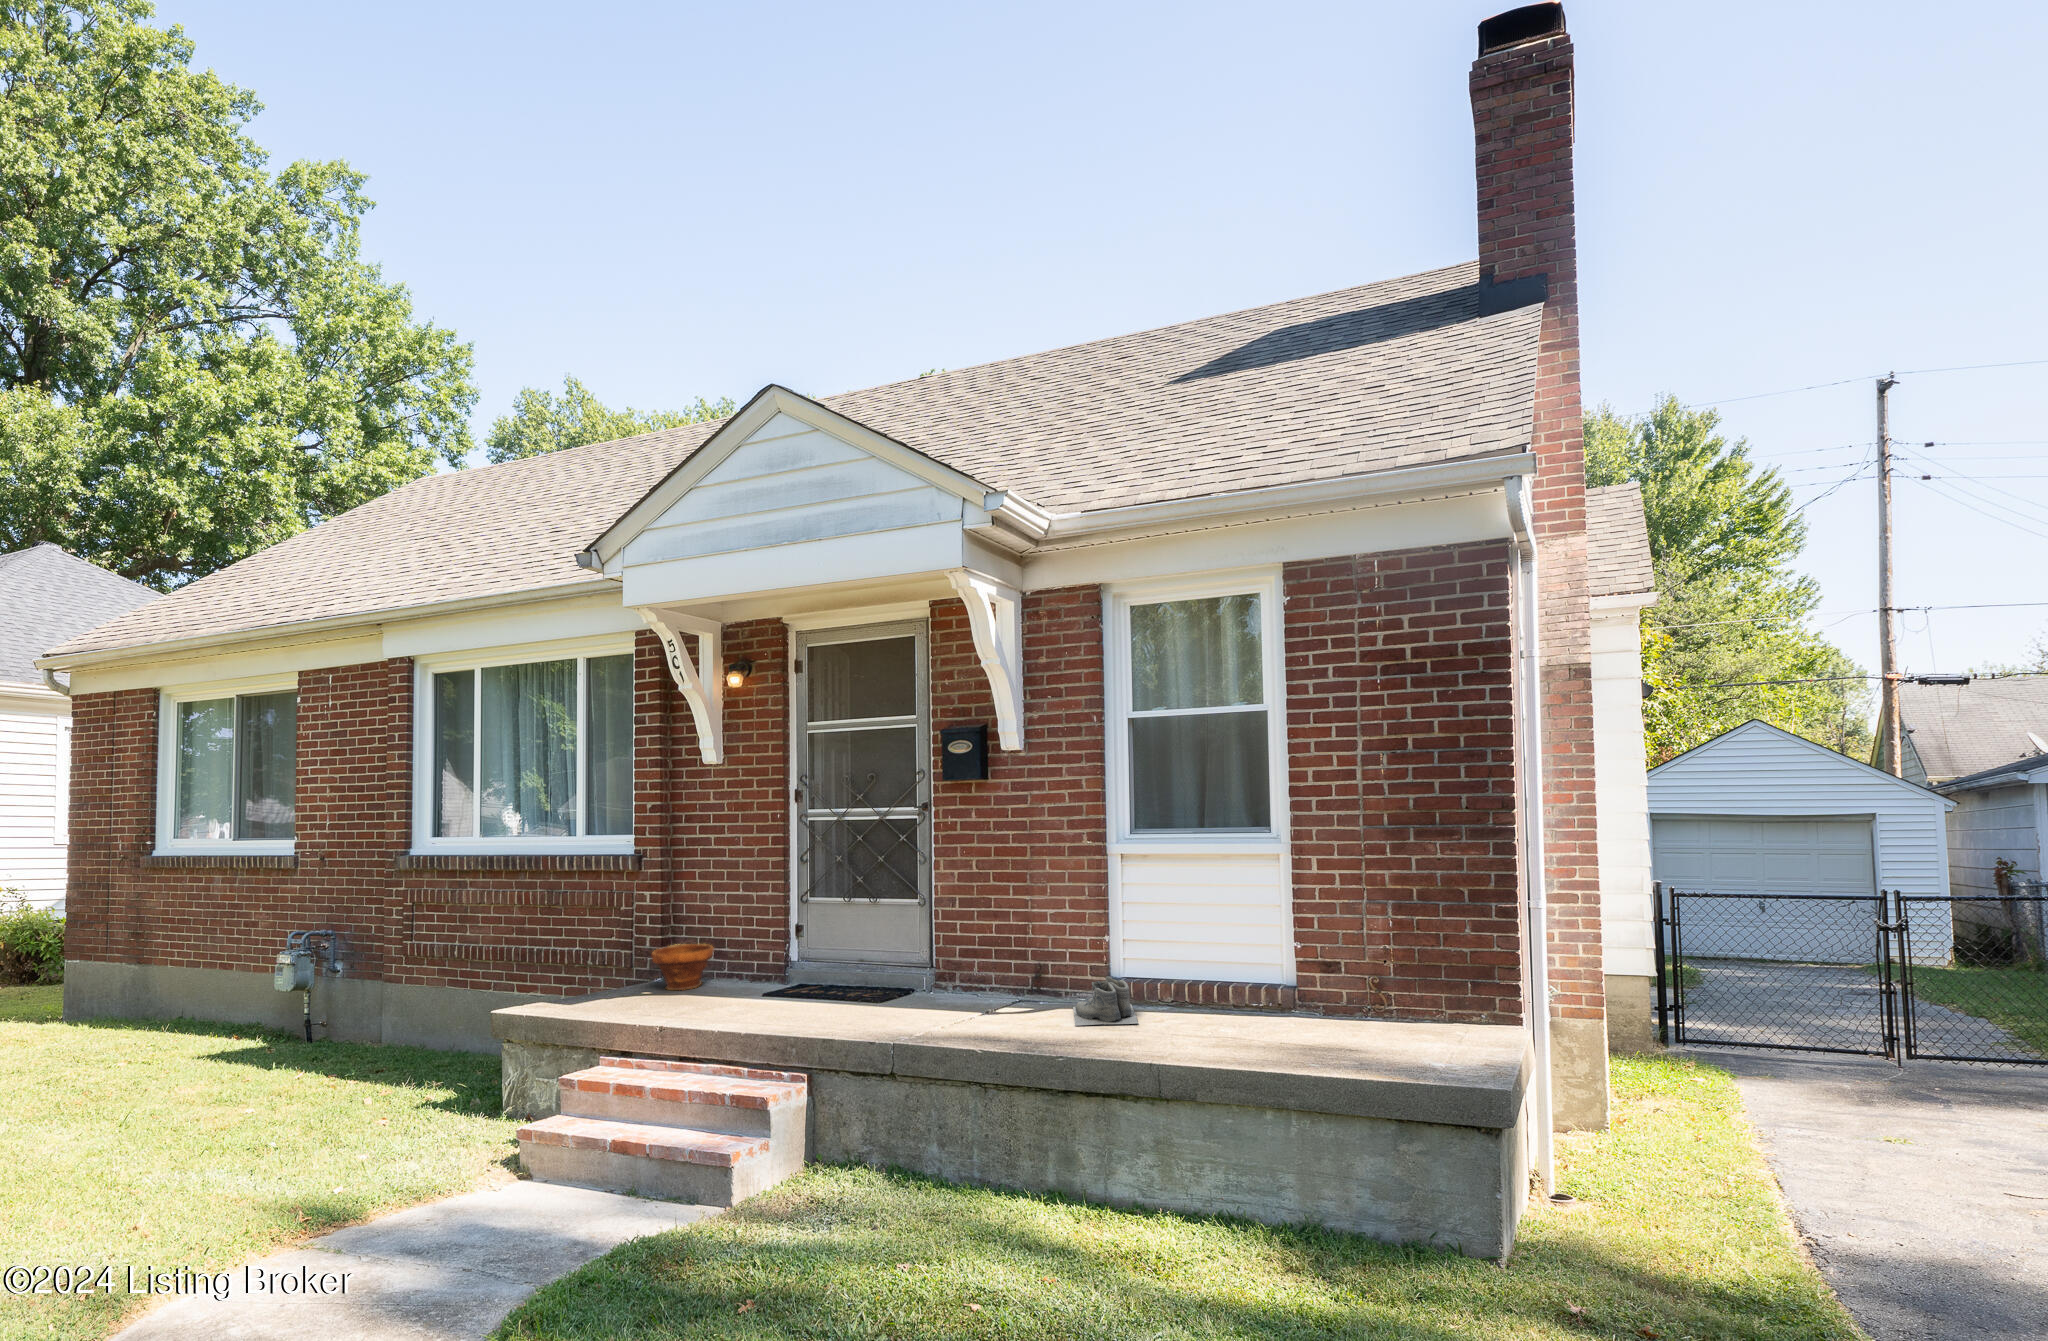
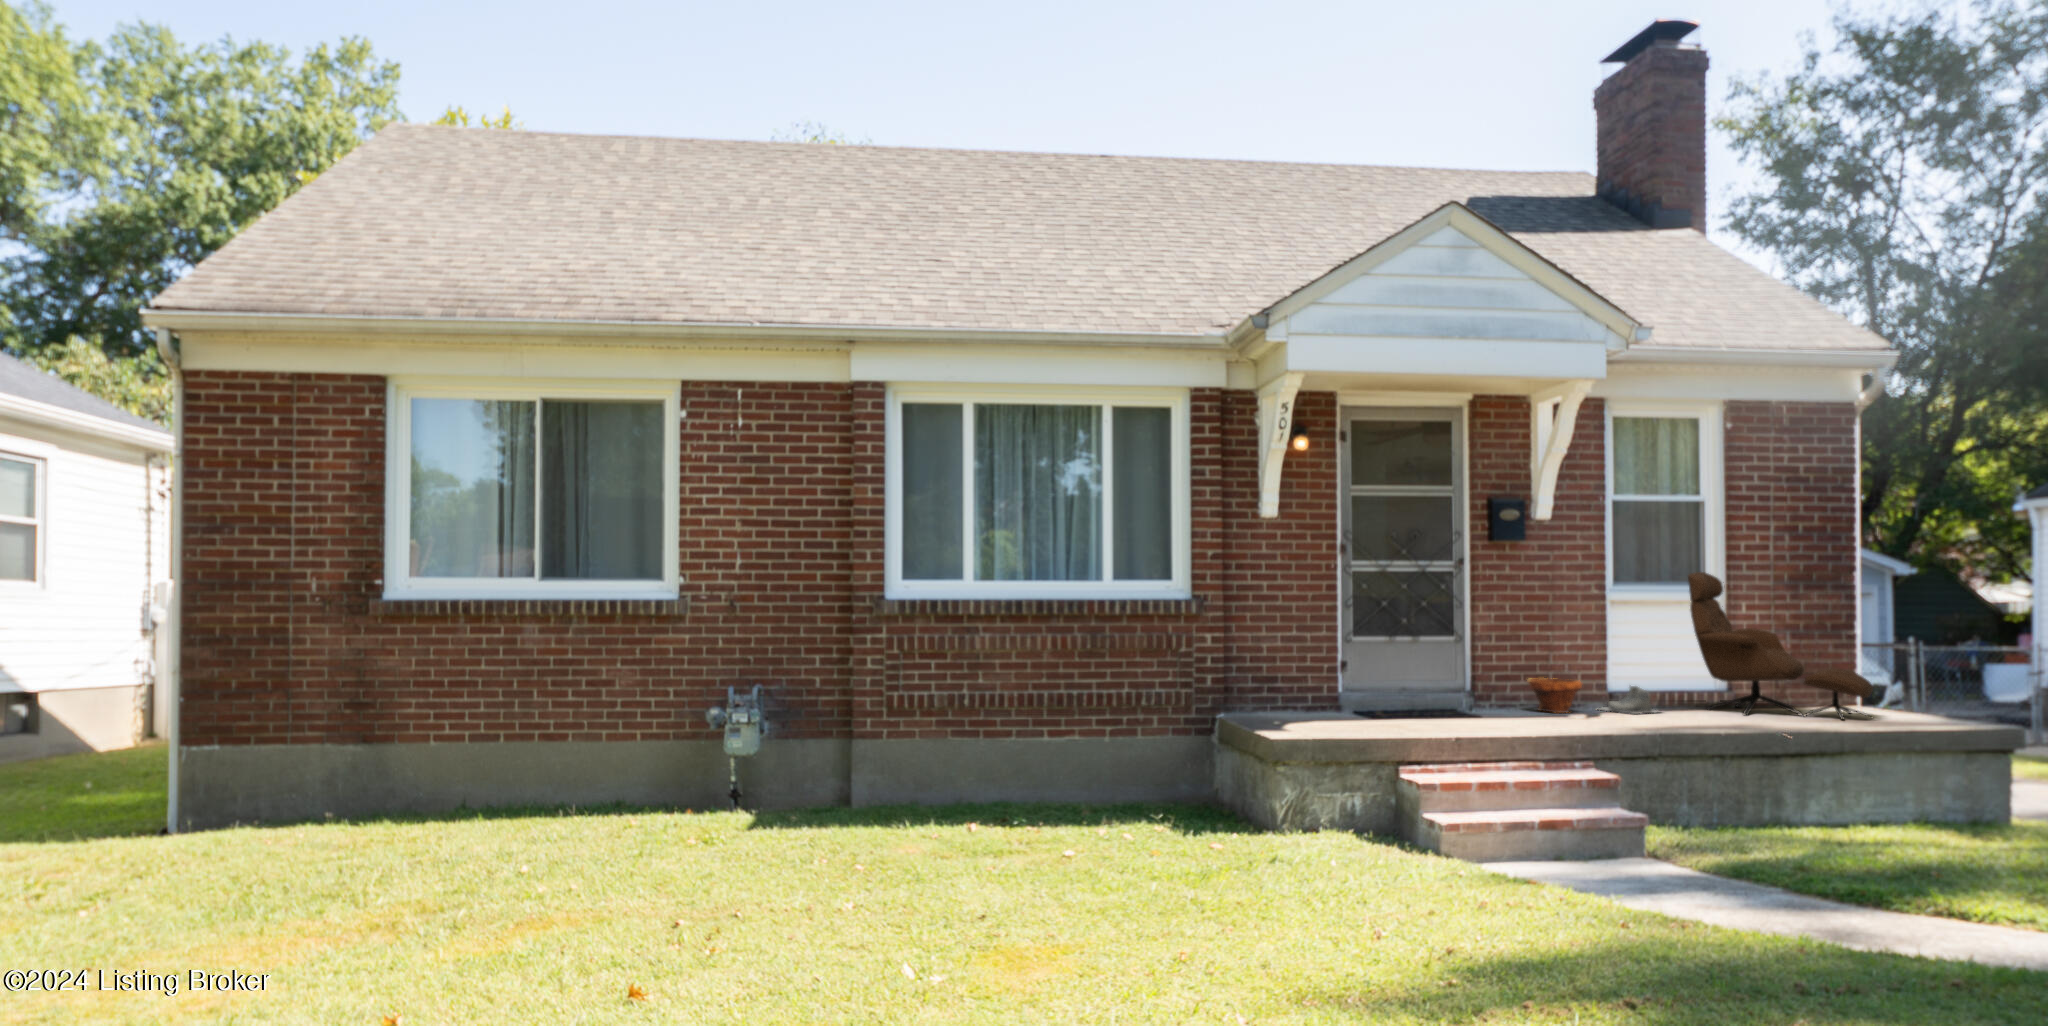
lounge chair: none [1187,814,1440,1078] -> present [1688,572,1873,720]
planter: present [652,944,714,990] -> present [1528,678,1582,713]

